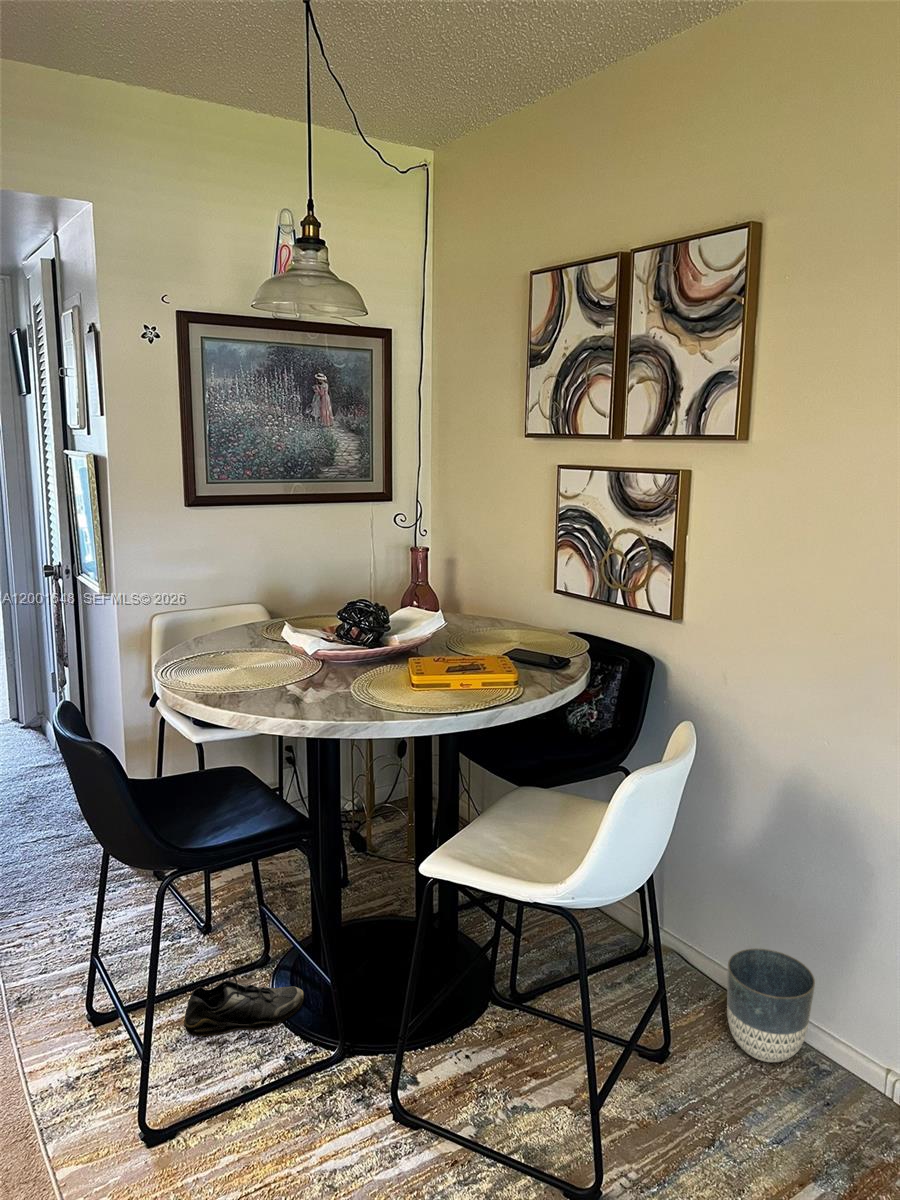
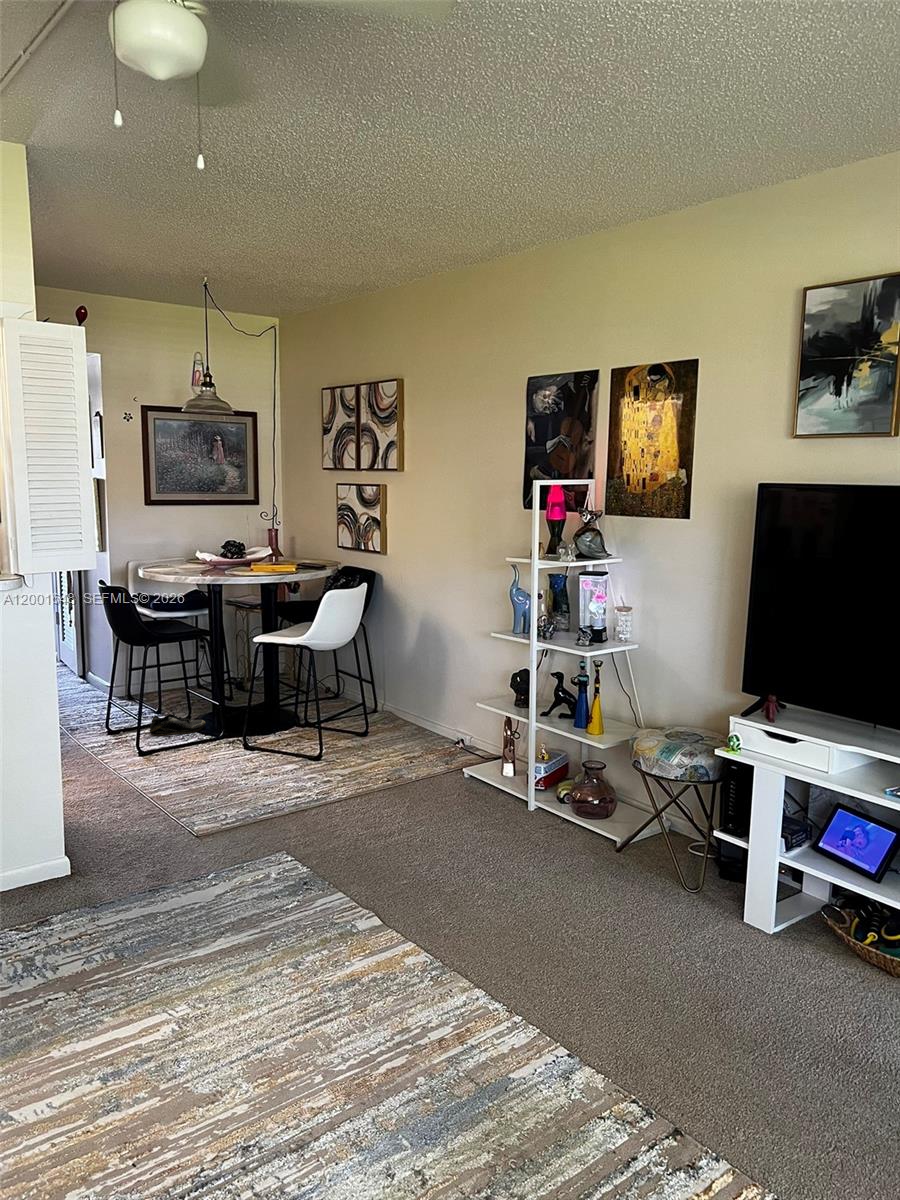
planter: present [727,948,815,1062] -> none [391,692,426,735]

